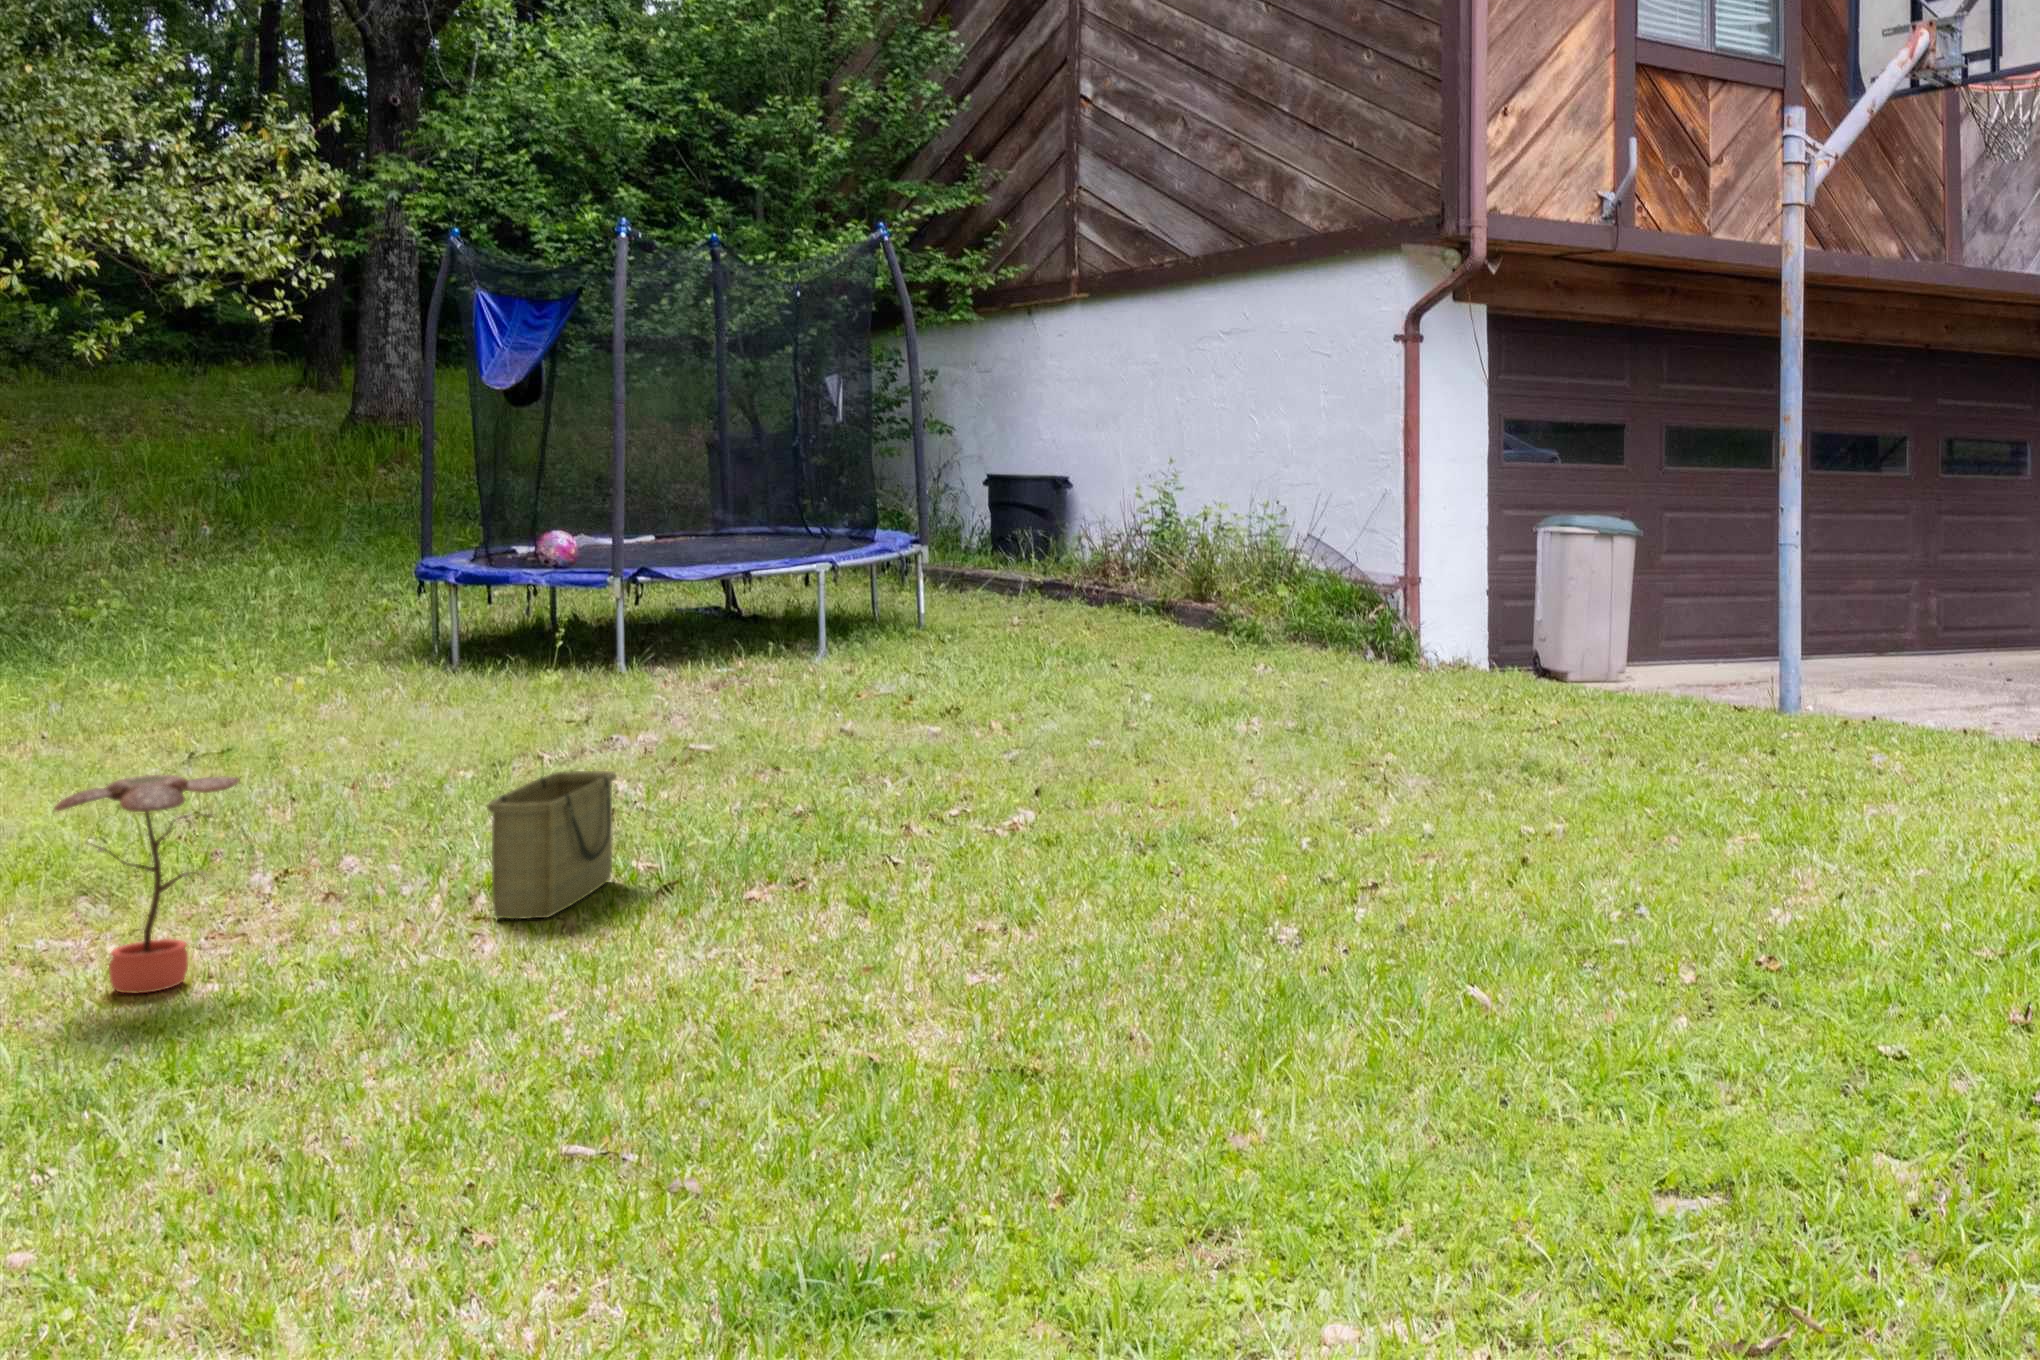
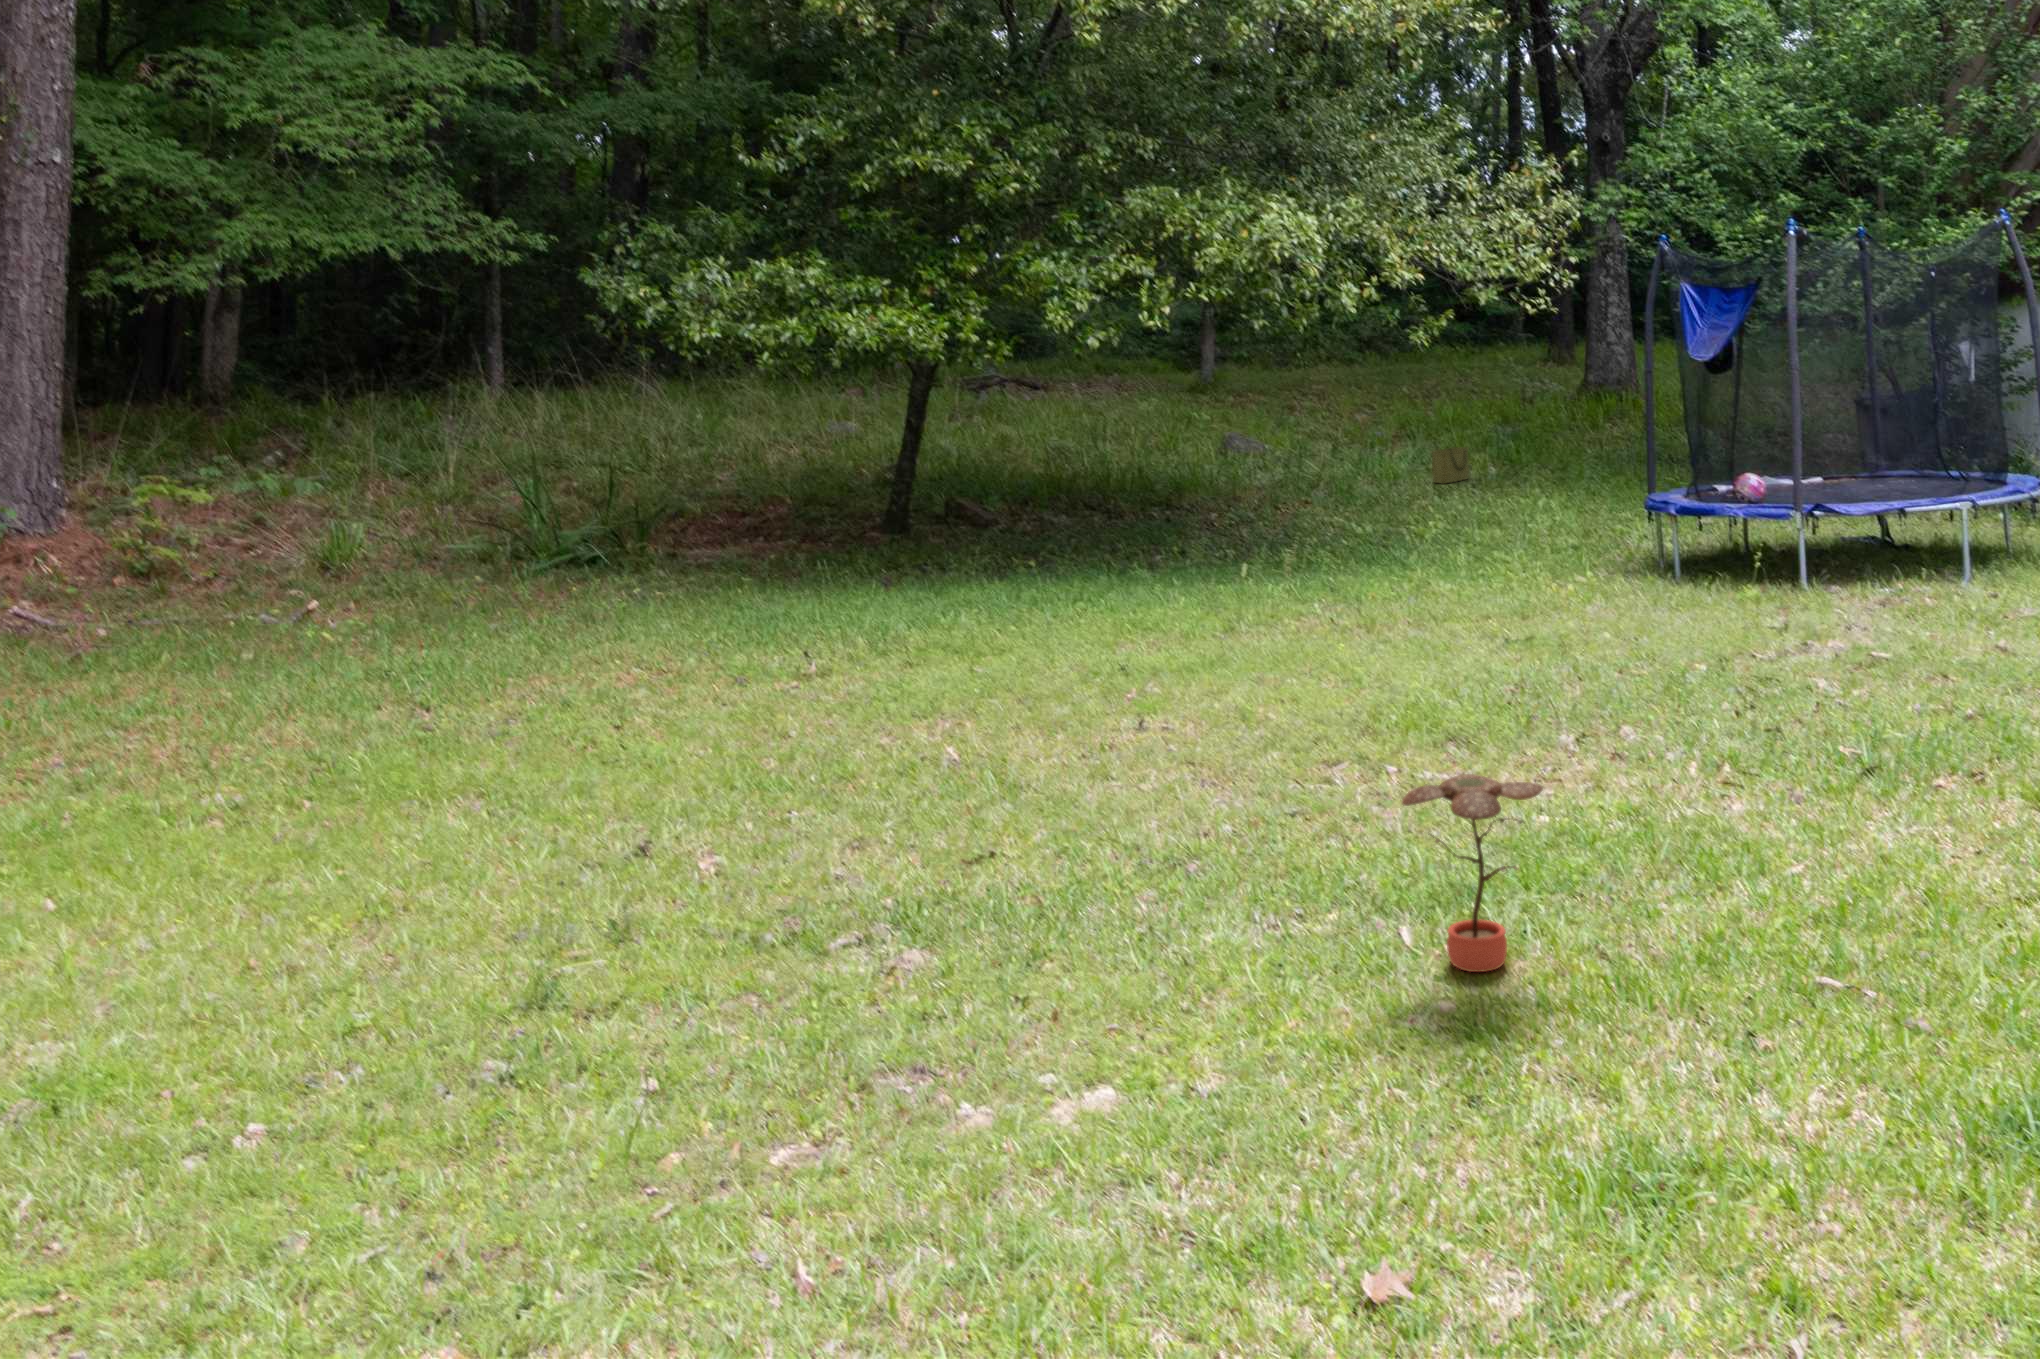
basket: present [487,771,616,919] -> present [1431,447,1469,484]

